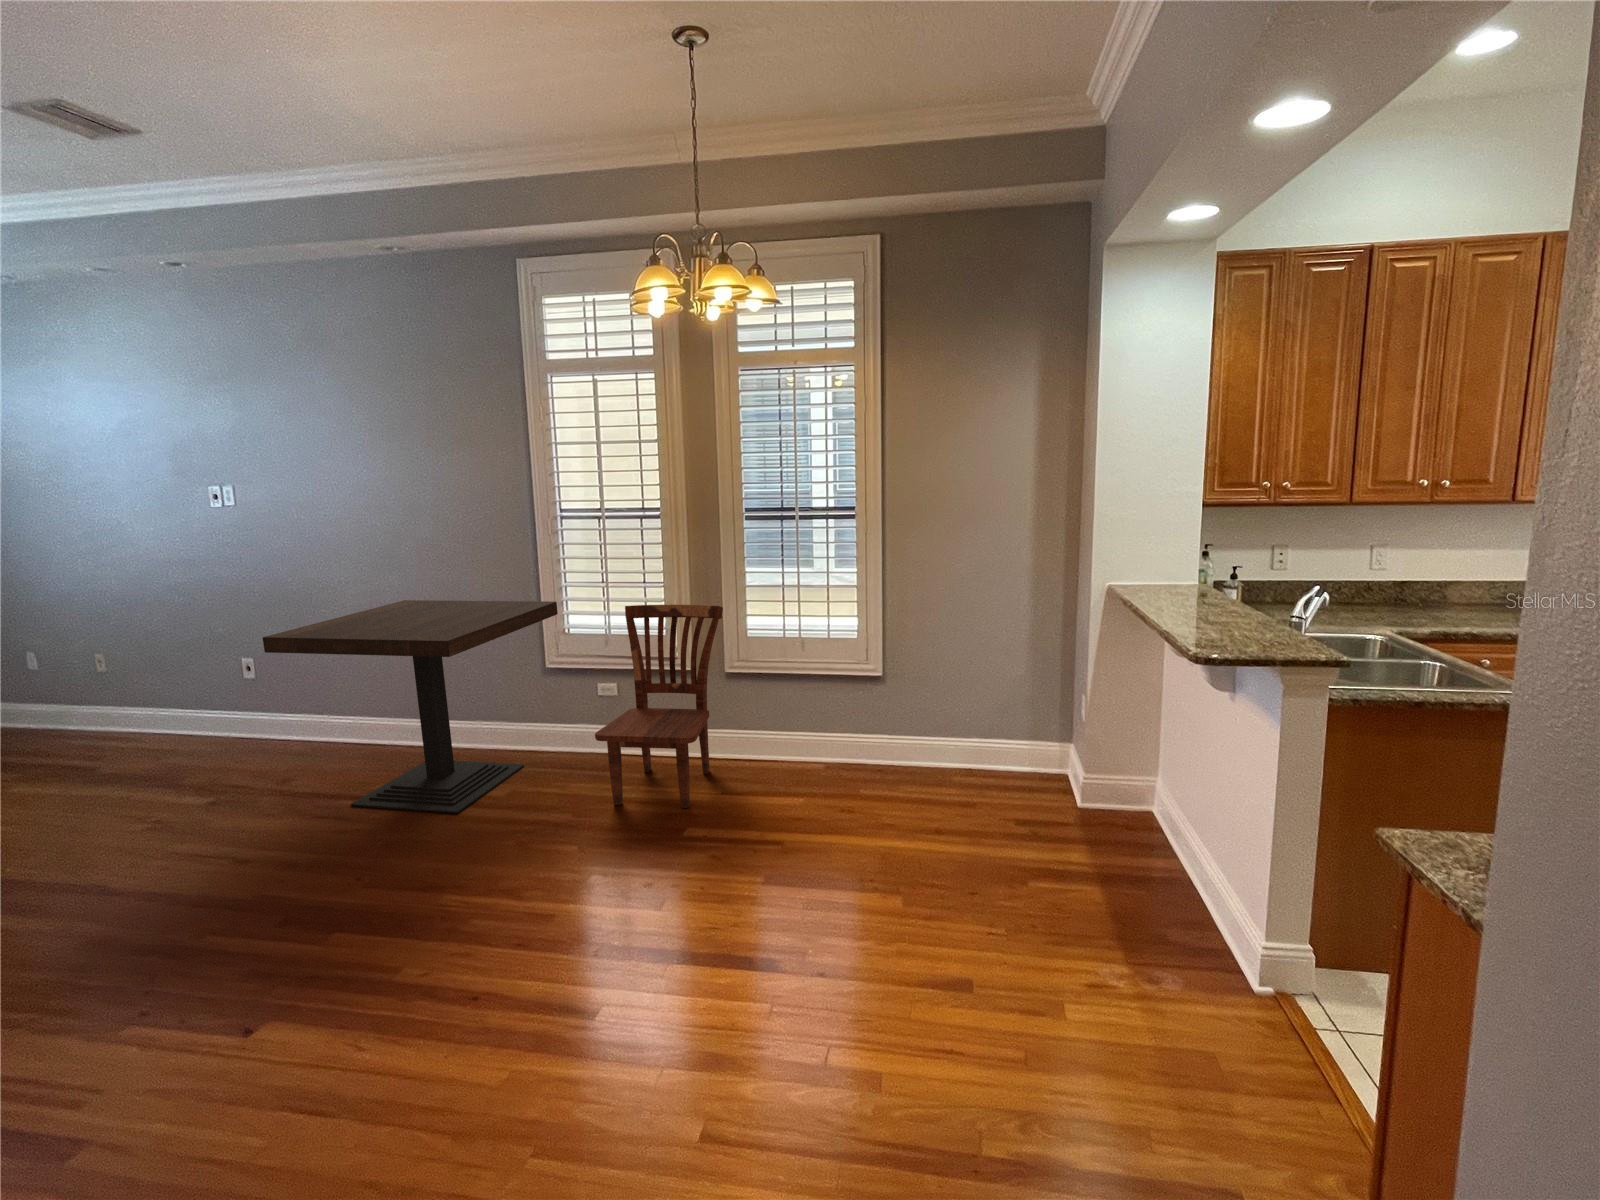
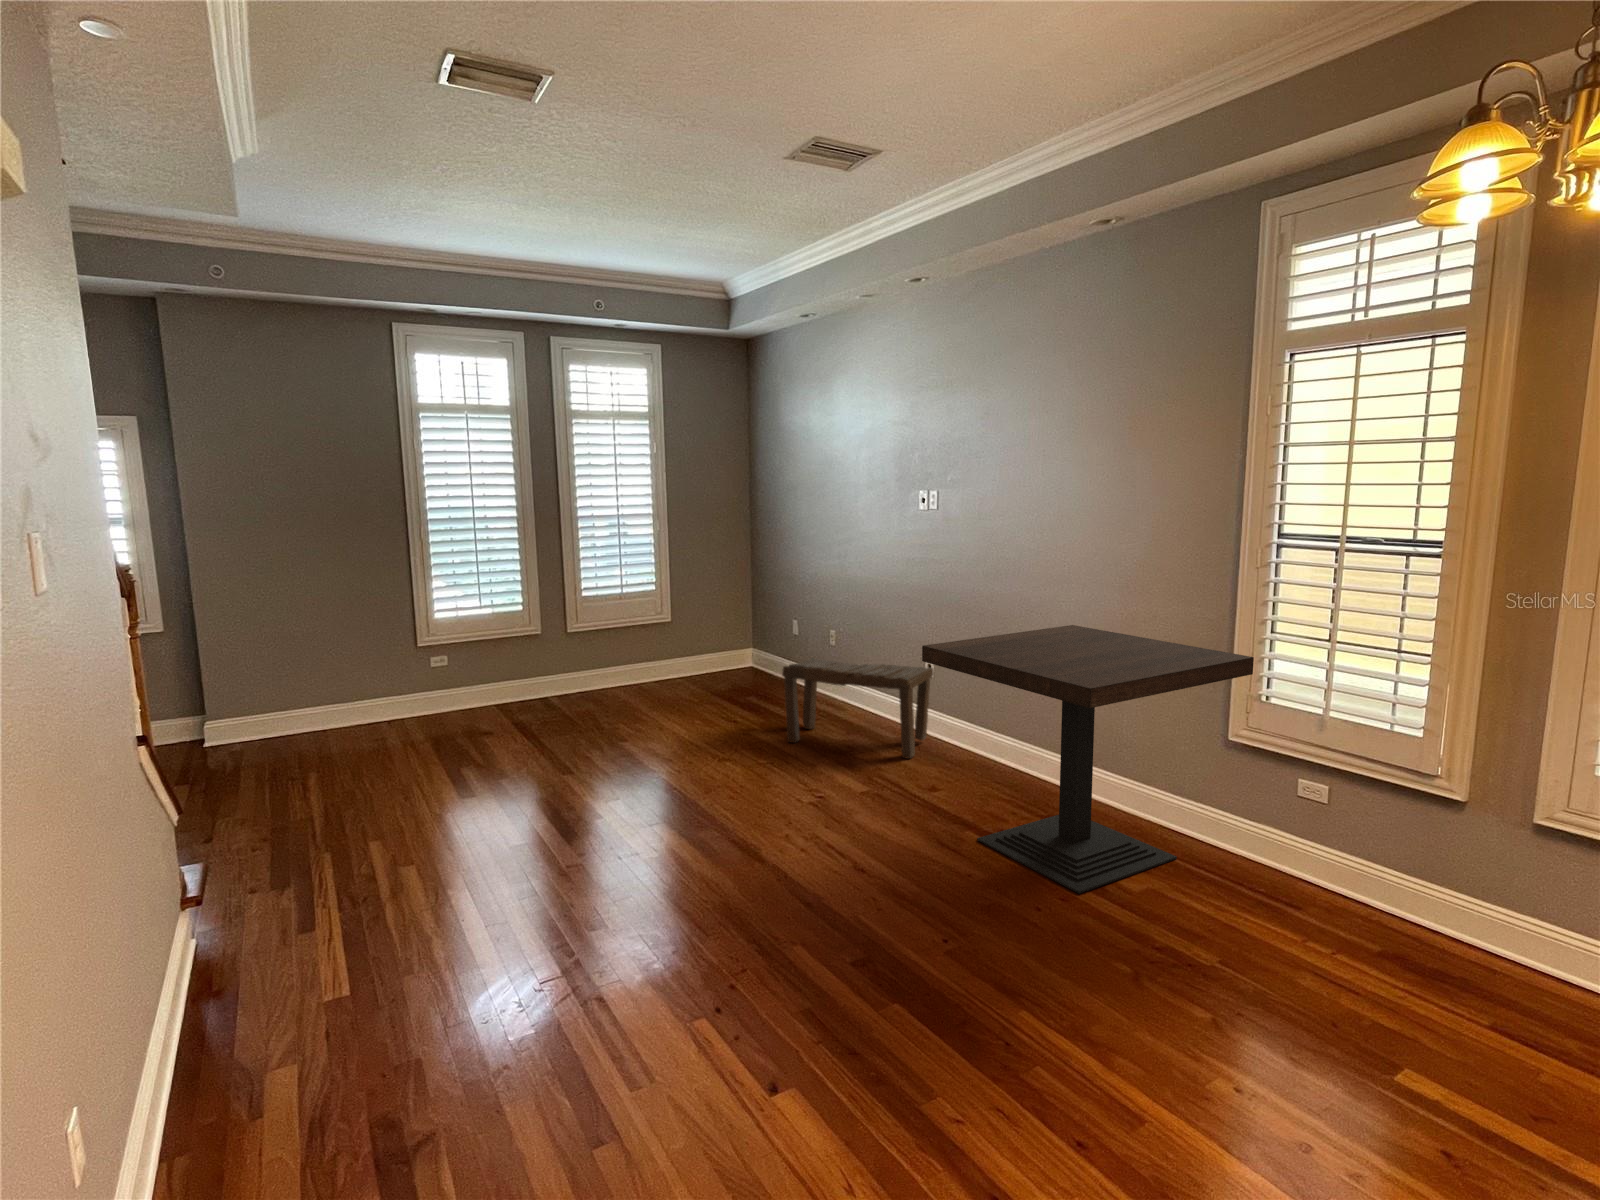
dining chair: present [595,605,723,808] -> none [1273,682,1547,1026]
bench: none [44,667,258,787] -> present [782,658,933,759]

